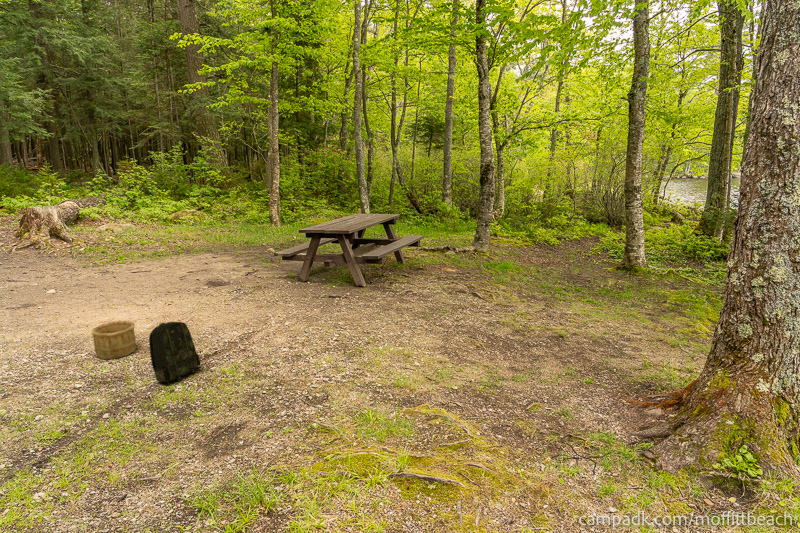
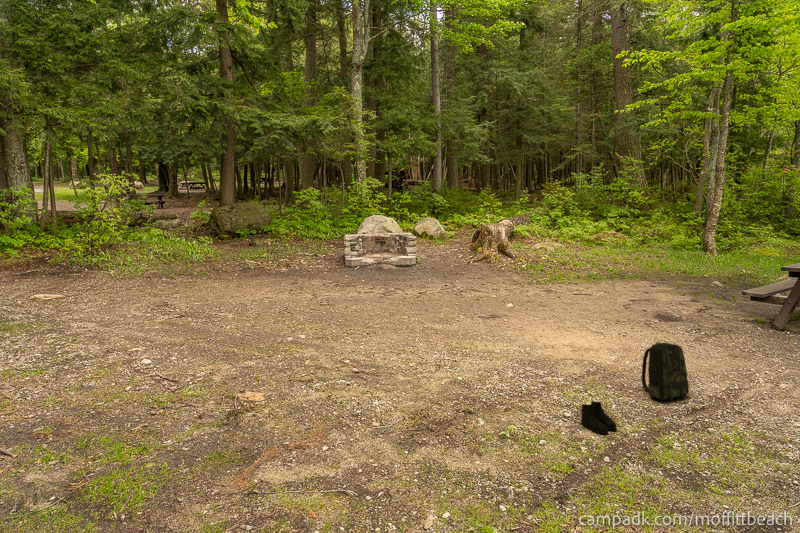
wooden bucket: present [91,321,136,359] -> none [583,334,618,367]
boots: none [39,417,93,461] -> present [581,401,617,434]

